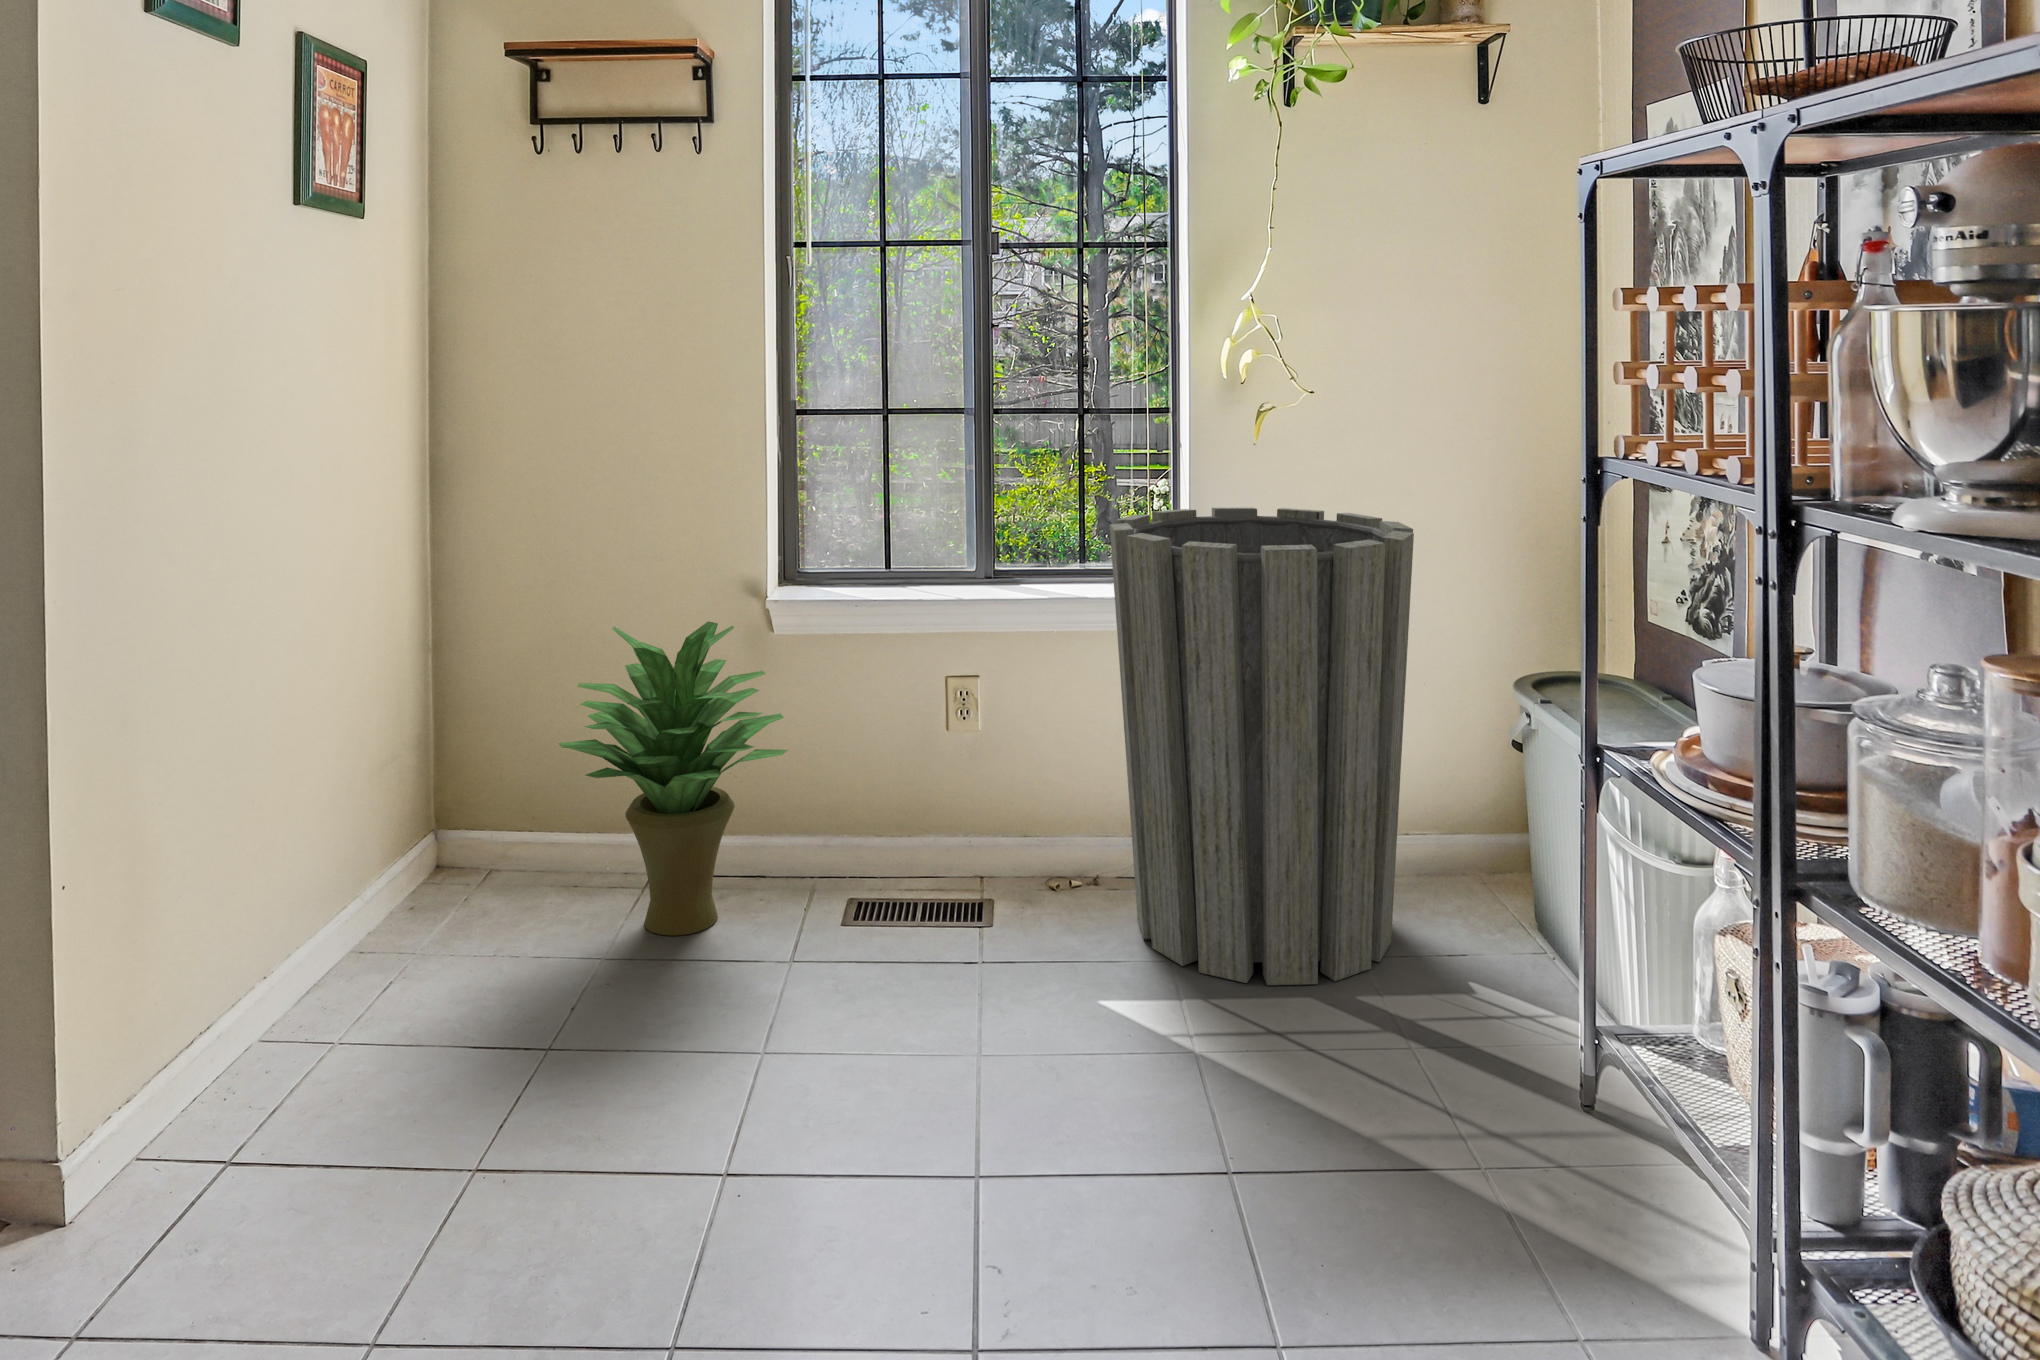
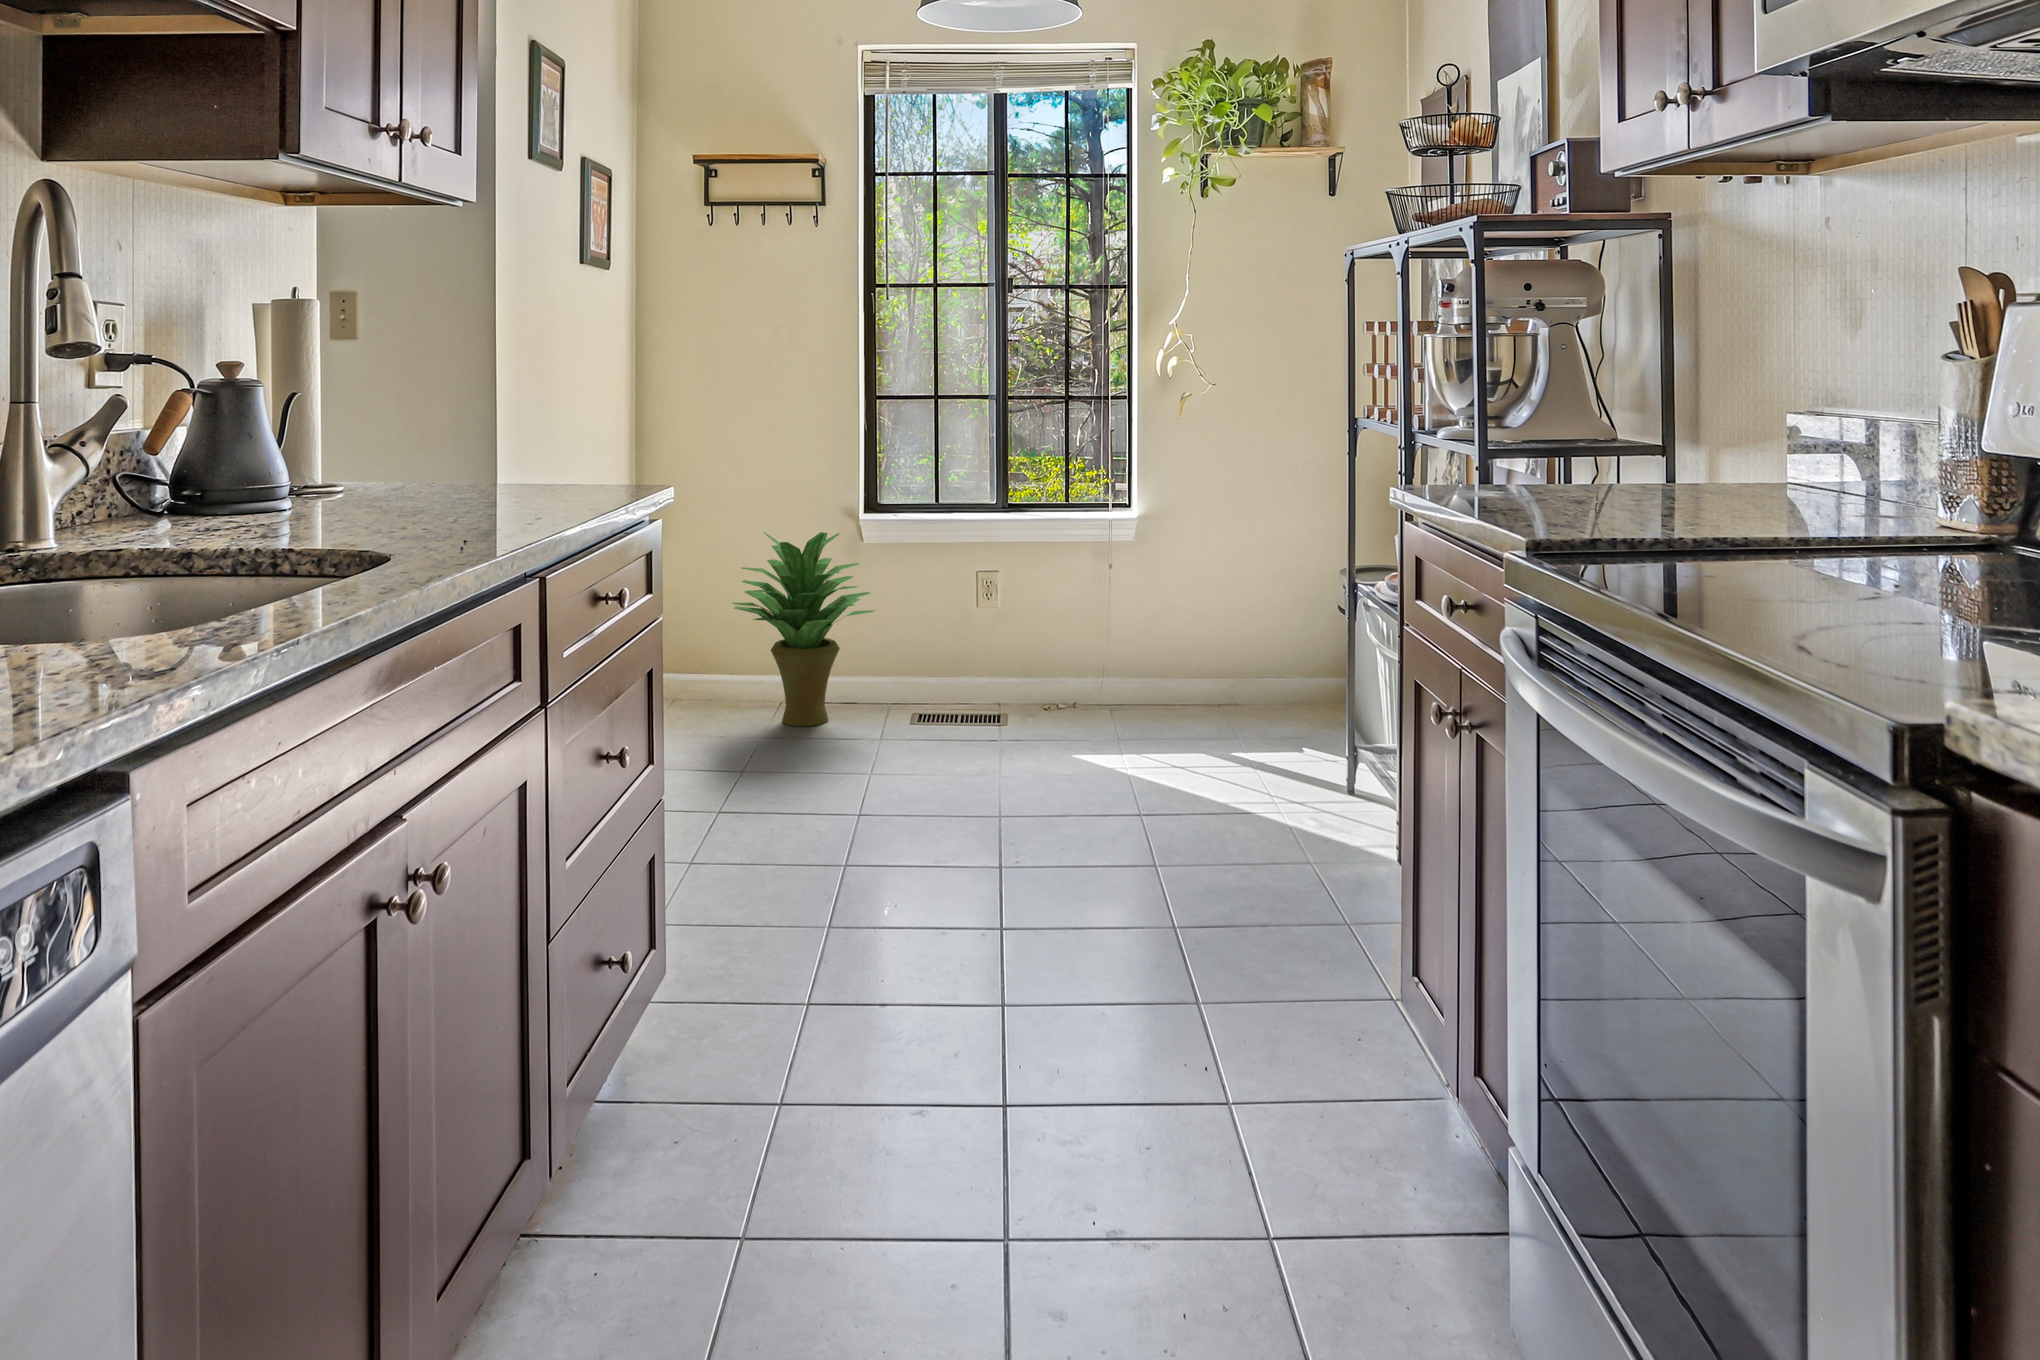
trash can: present [1110,507,1414,985] -> none [1082,462,1273,748]

